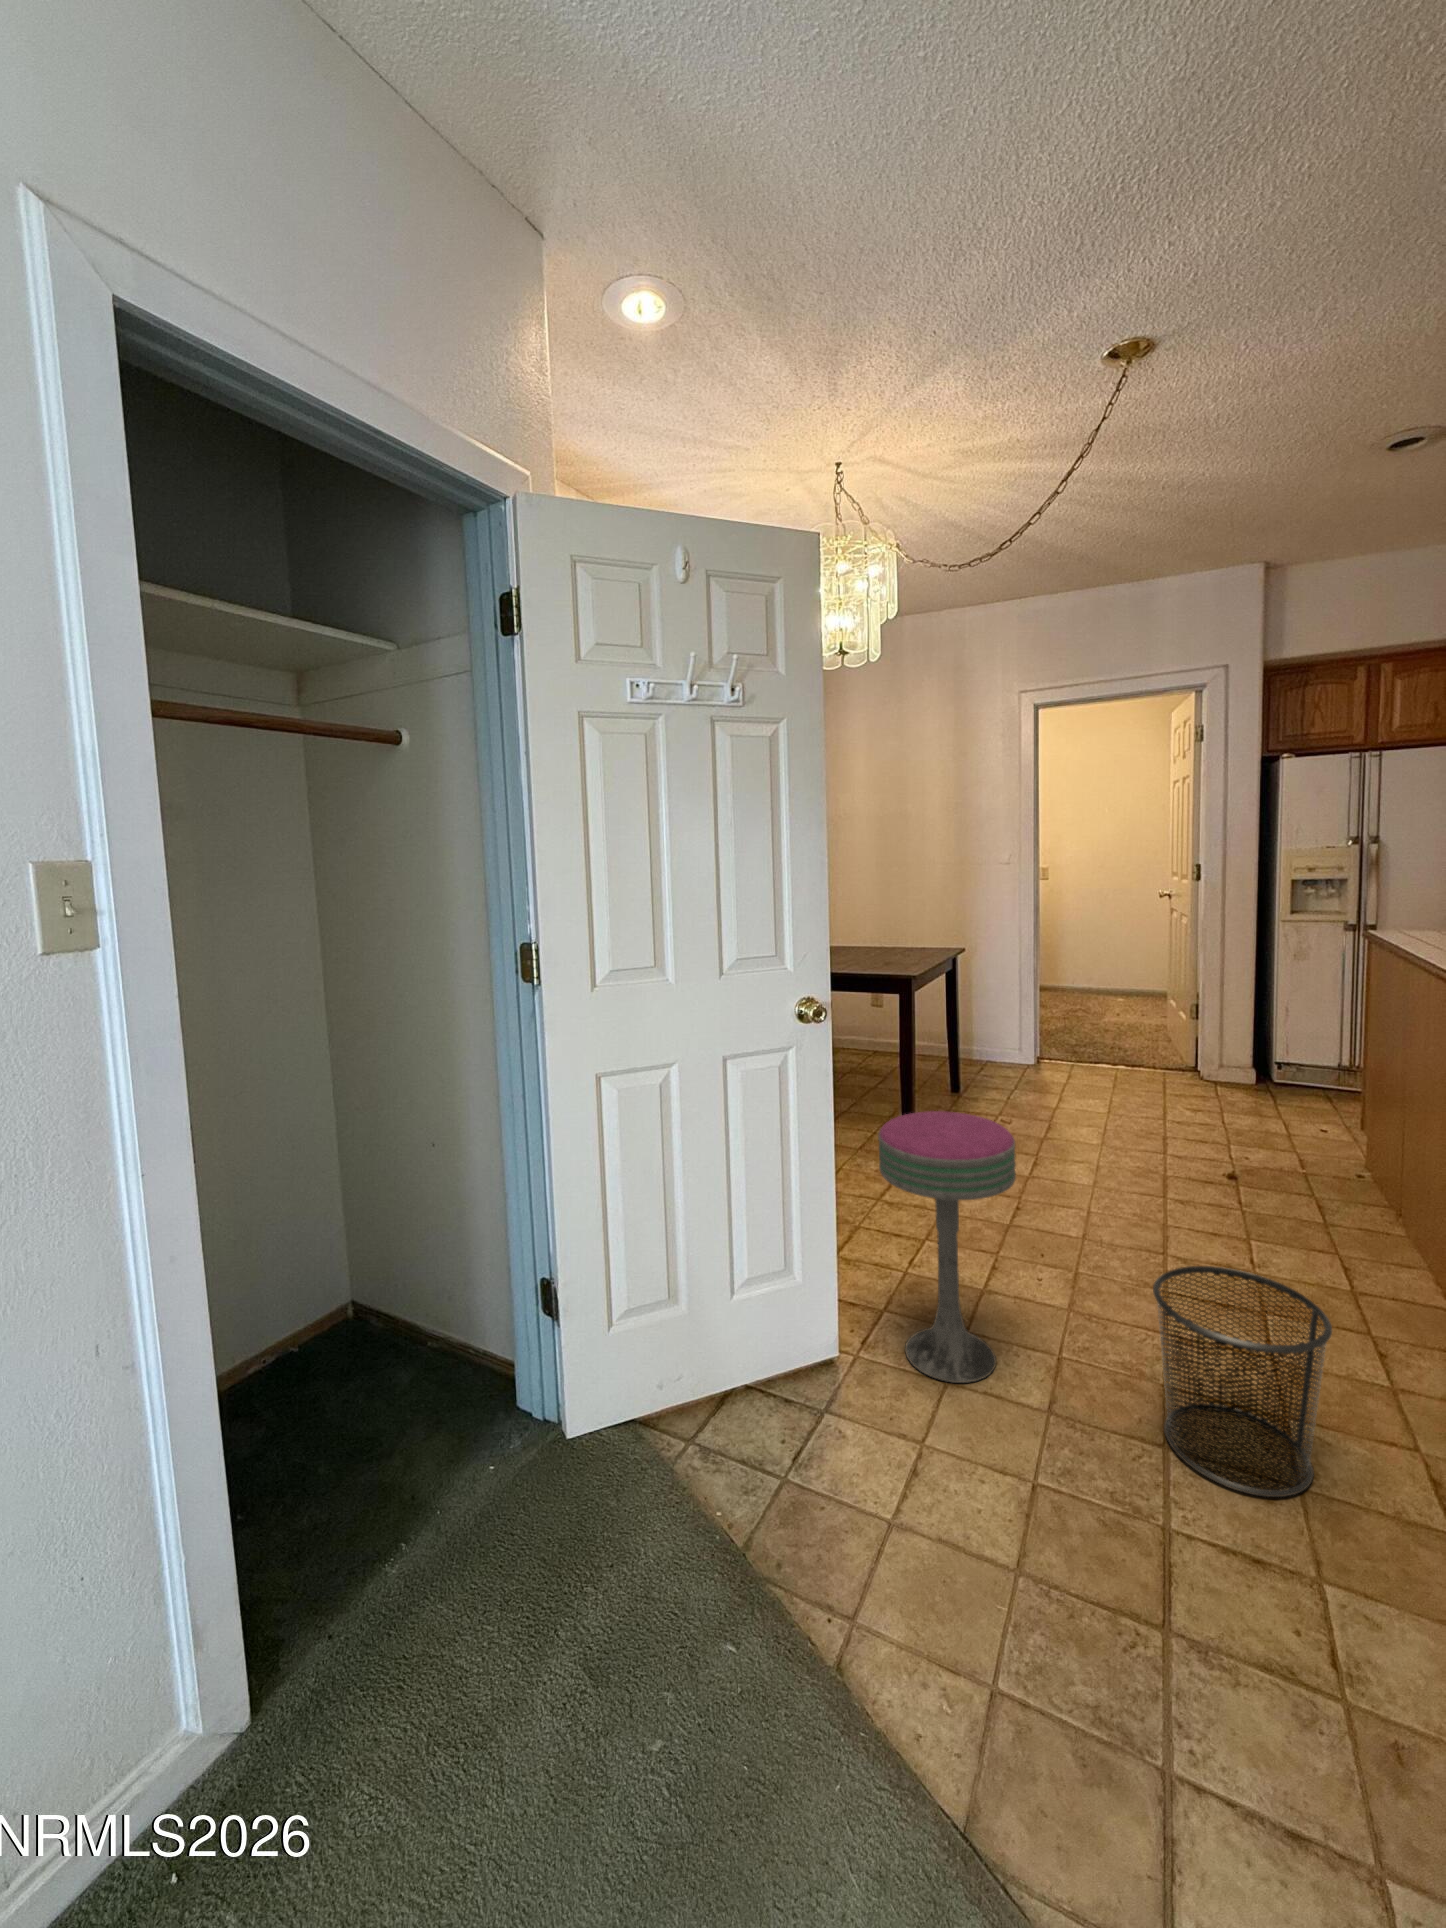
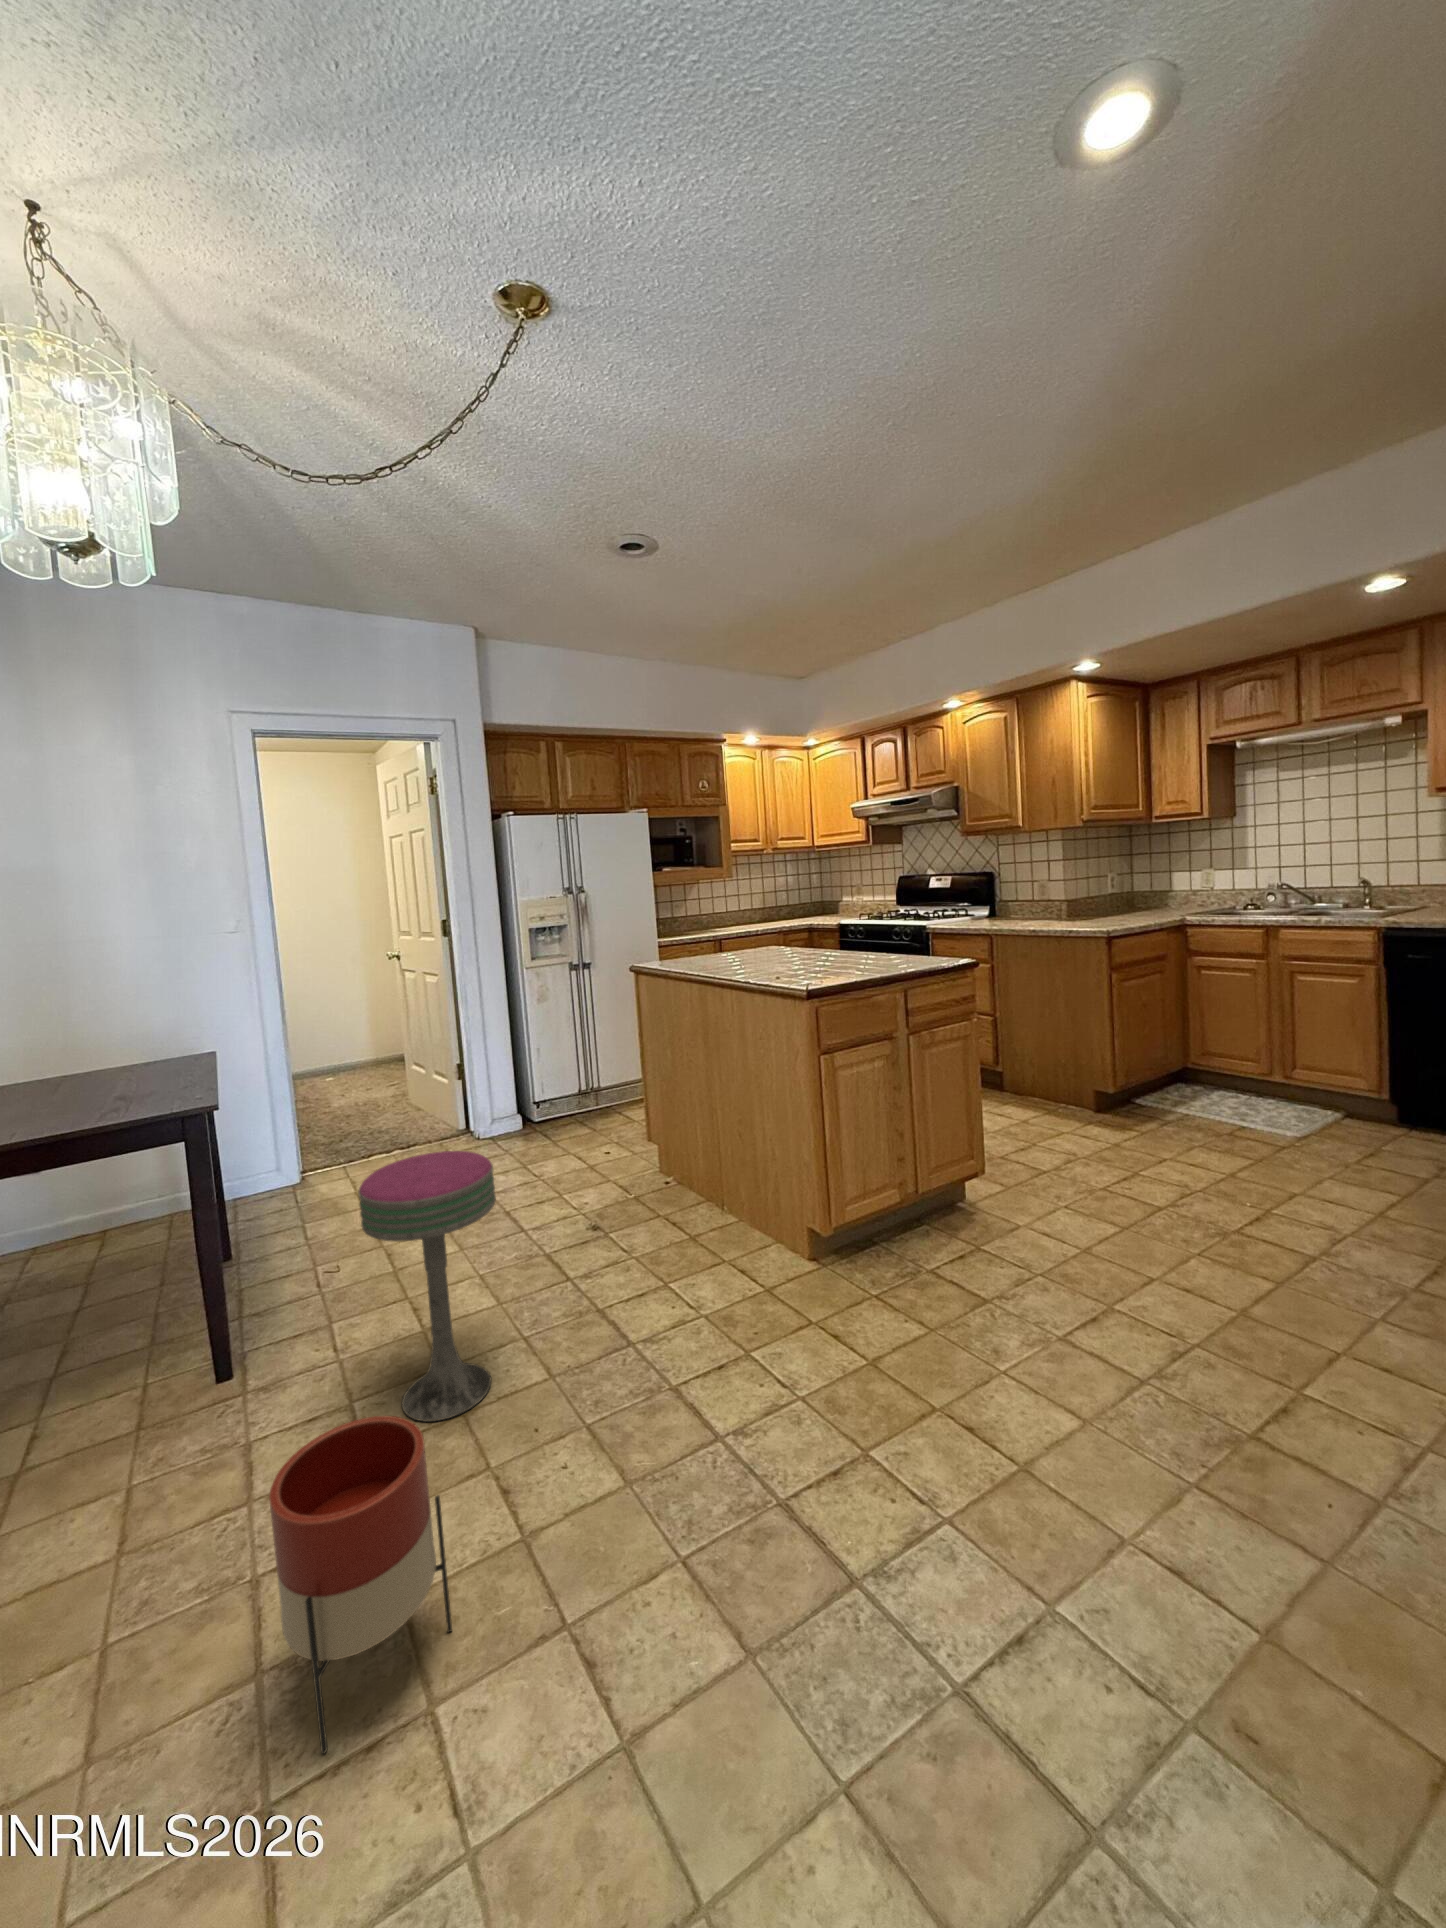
waste bin: present [1153,1266,1332,1497] -> none [602,1191,706,1345]
planter: none [666,1300,791,1531] -> present [269,1416,452,1754]

